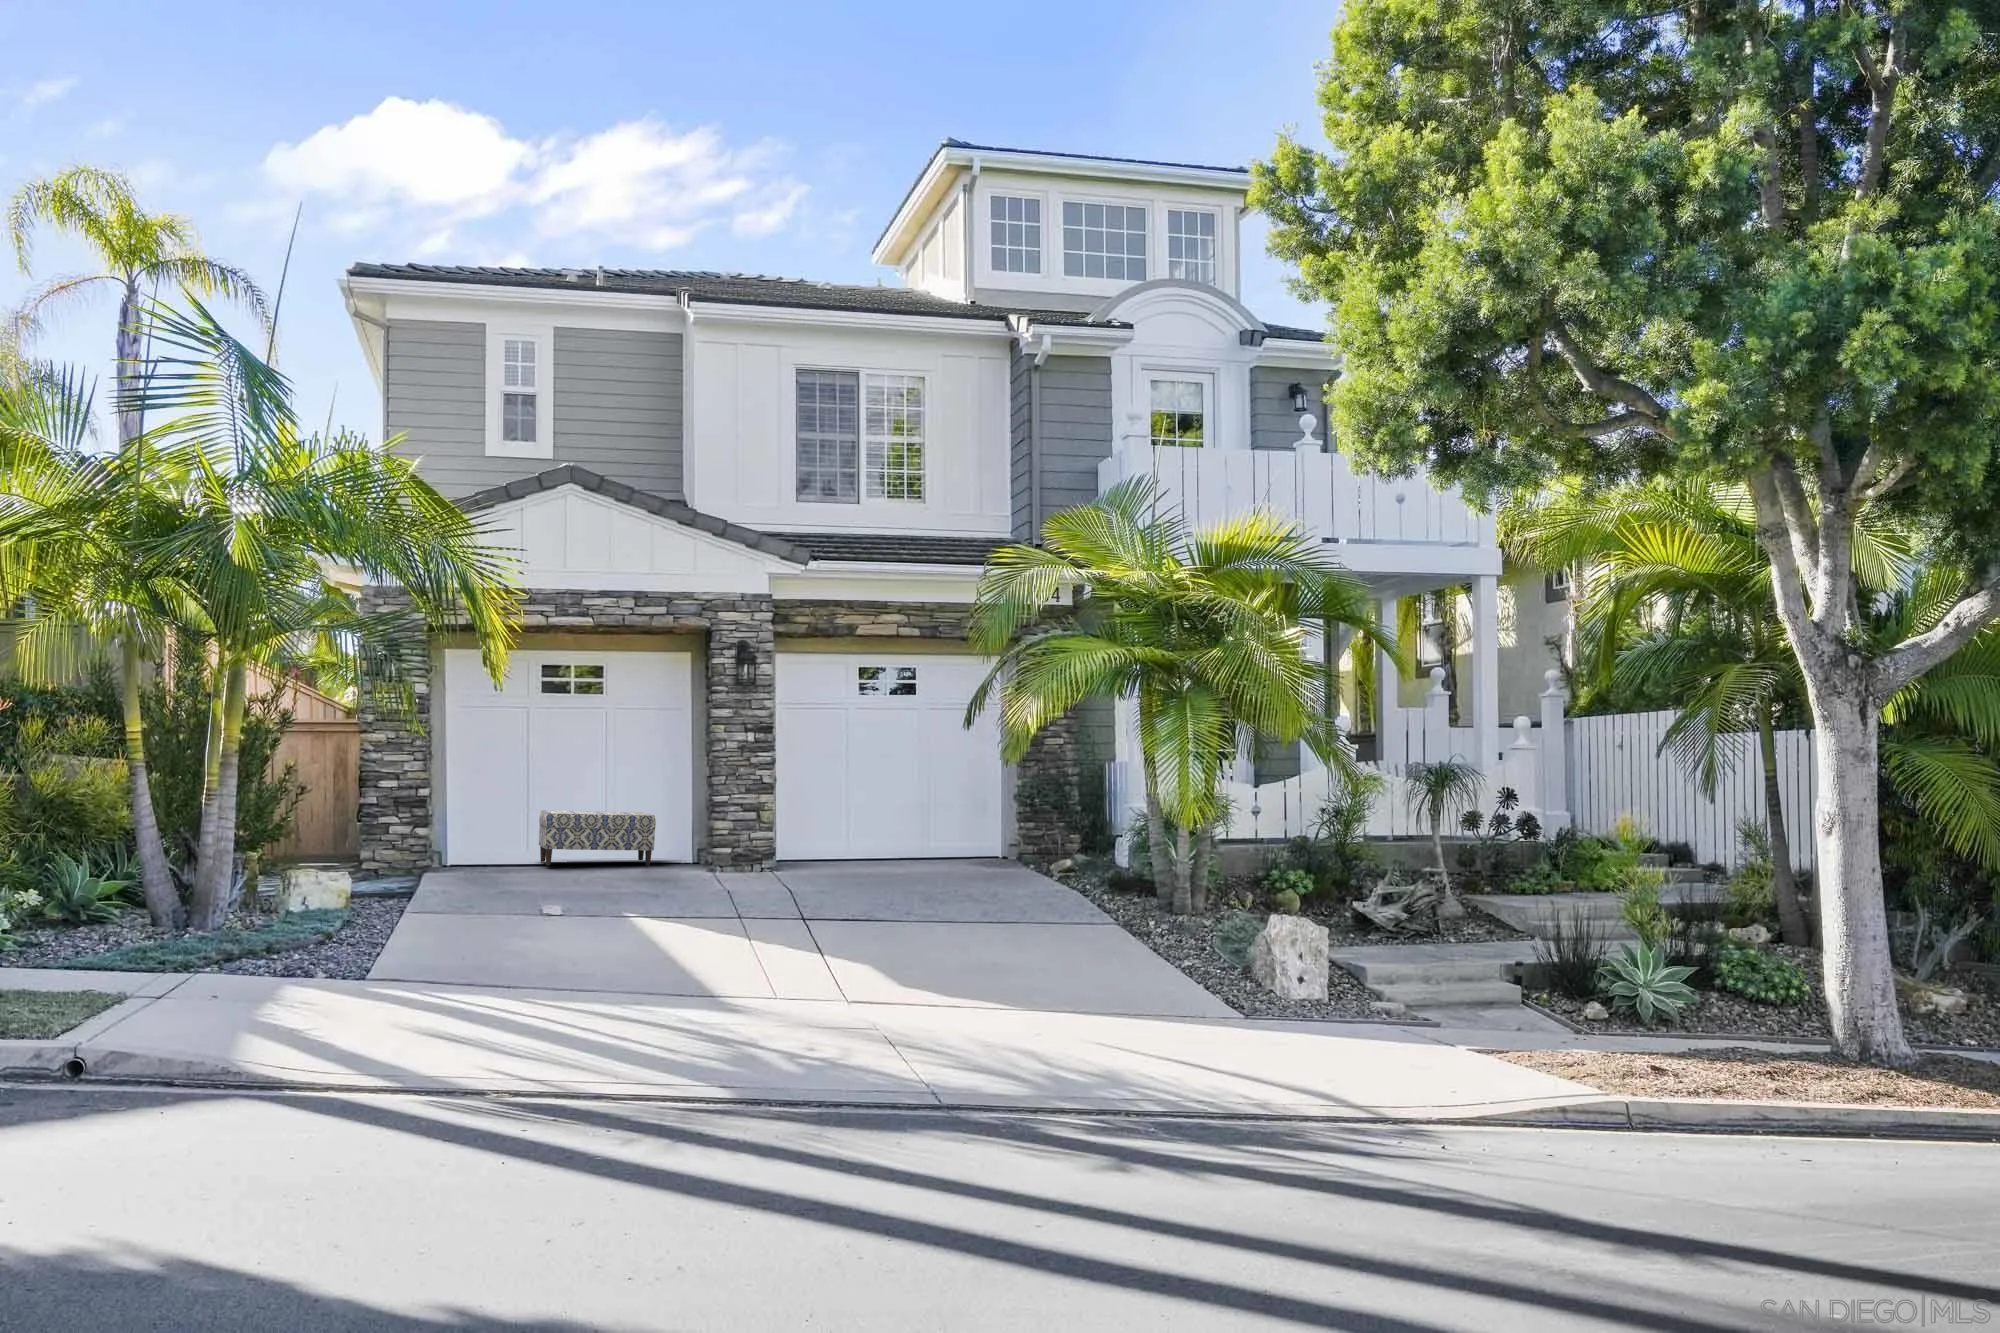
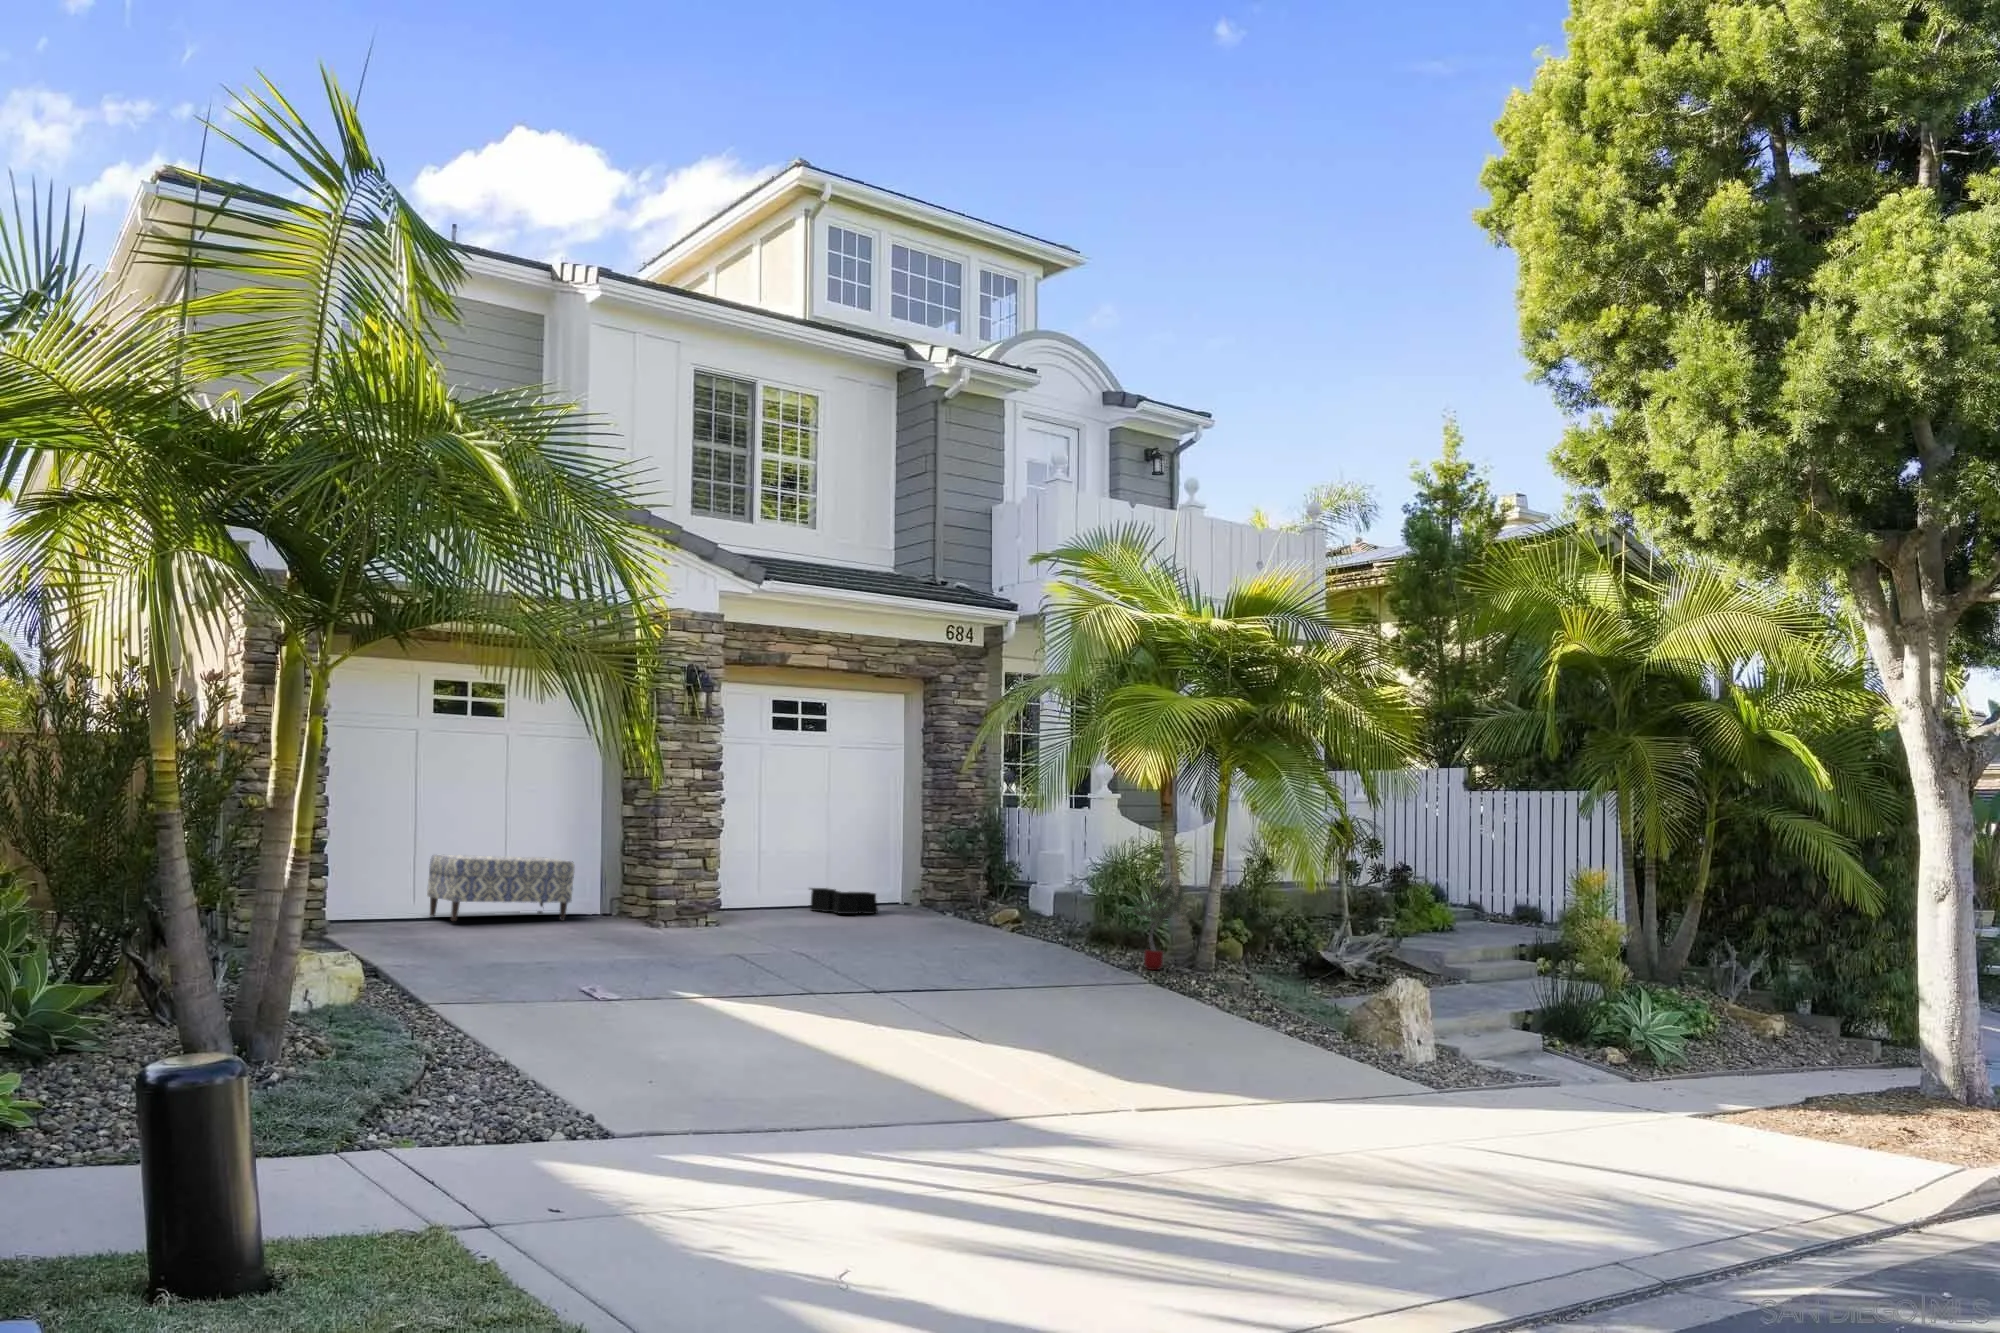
potted tree: none [1113,817,1166,914] -> present [1133,870,1190,970]
storage bin: none [898,839,961,863] -> present [810,888,878,914]

